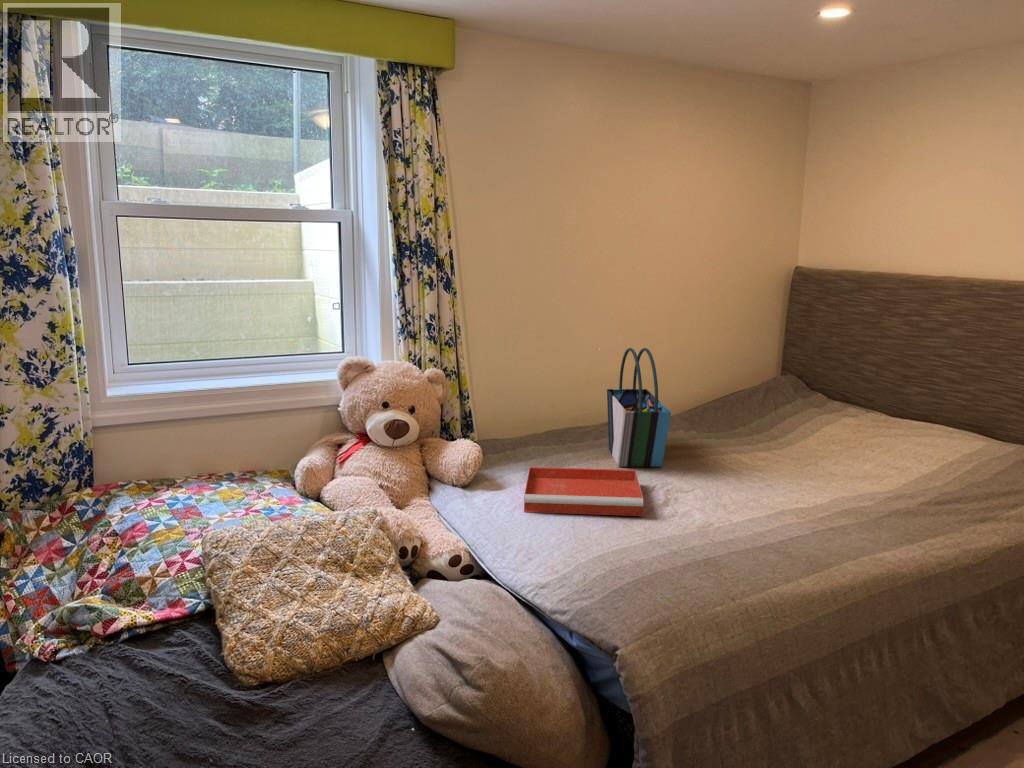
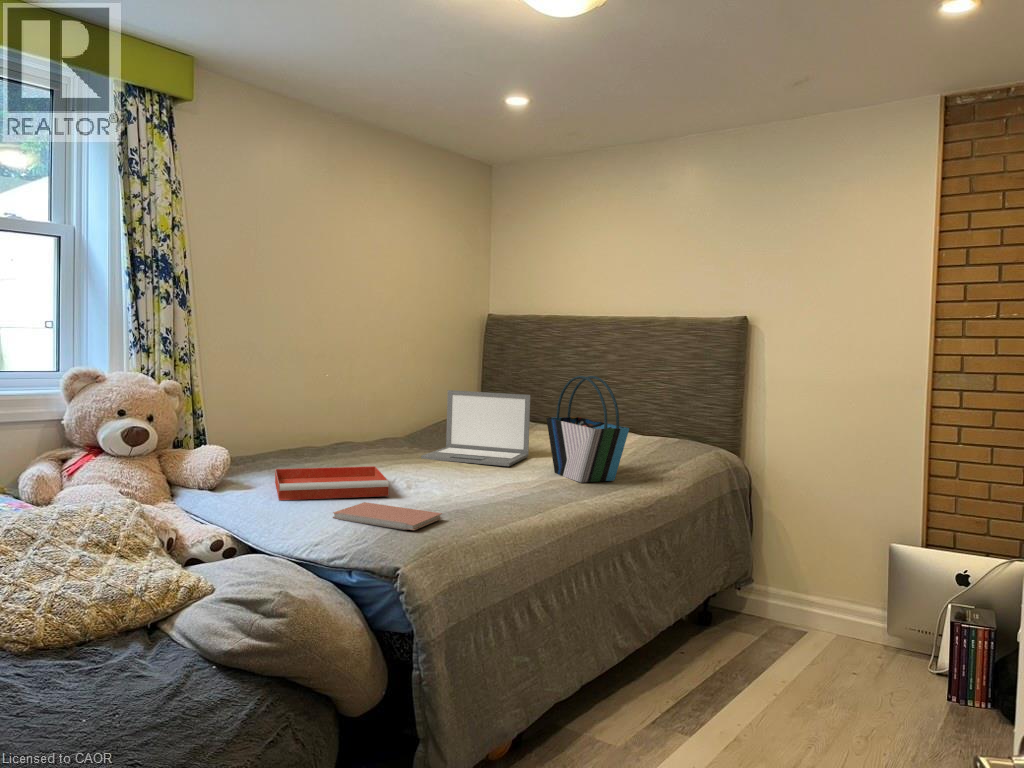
tote bag: present [607,348,671,467] -> present [546,376,629,483]
laptop: none [696,369,835,471] -> present [421,390,530,466]
notebook: none [572,527,697,585] -> present [333,502,442,530]

